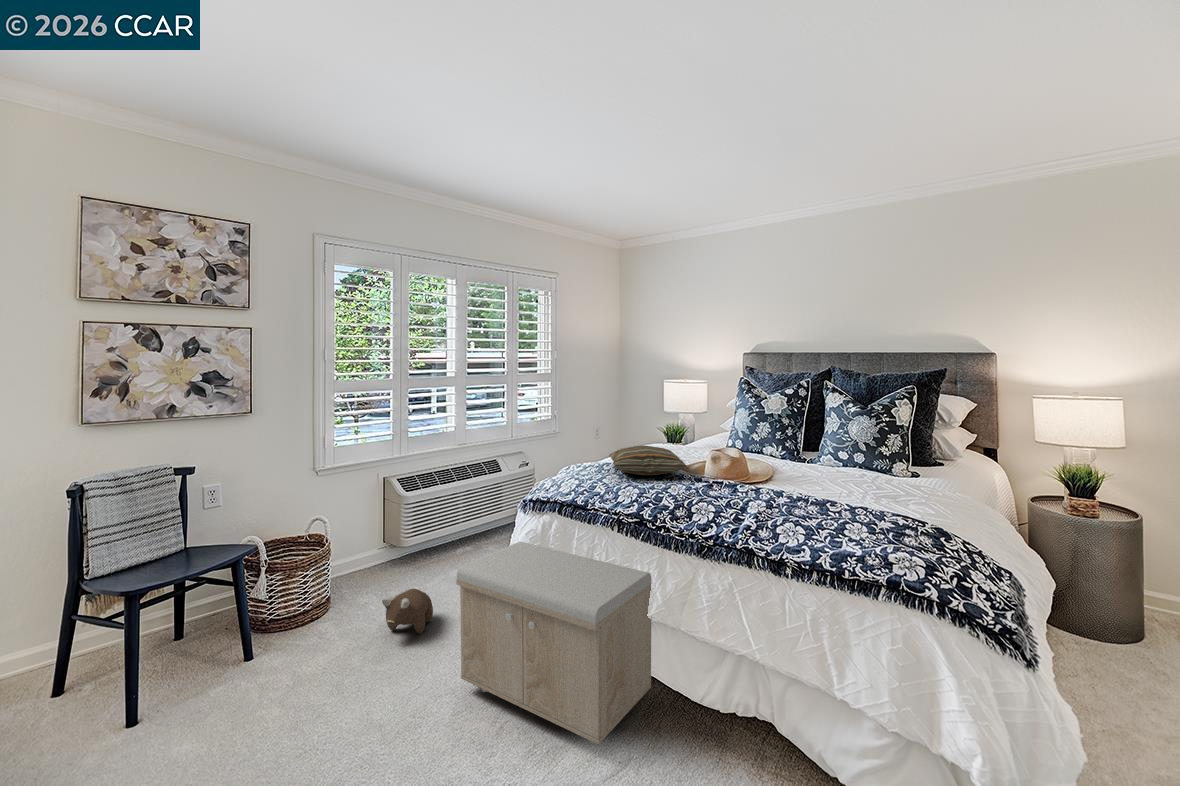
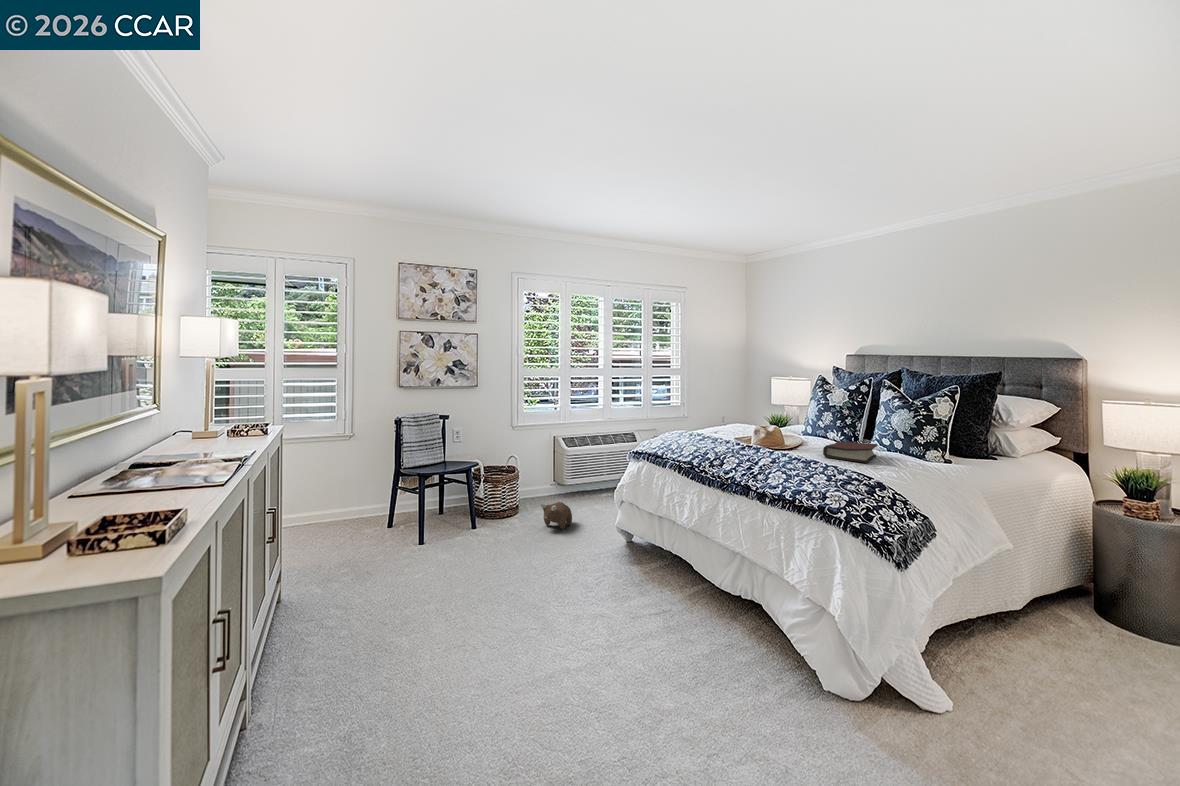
pillow: present [609,446,687,476] -> none [686,421,740,441]
hardback book: none [800,461,864,491] -> present [823,441,877,463]
storage bench: present [456,542,652,744] -> none [577,476,693,591]

